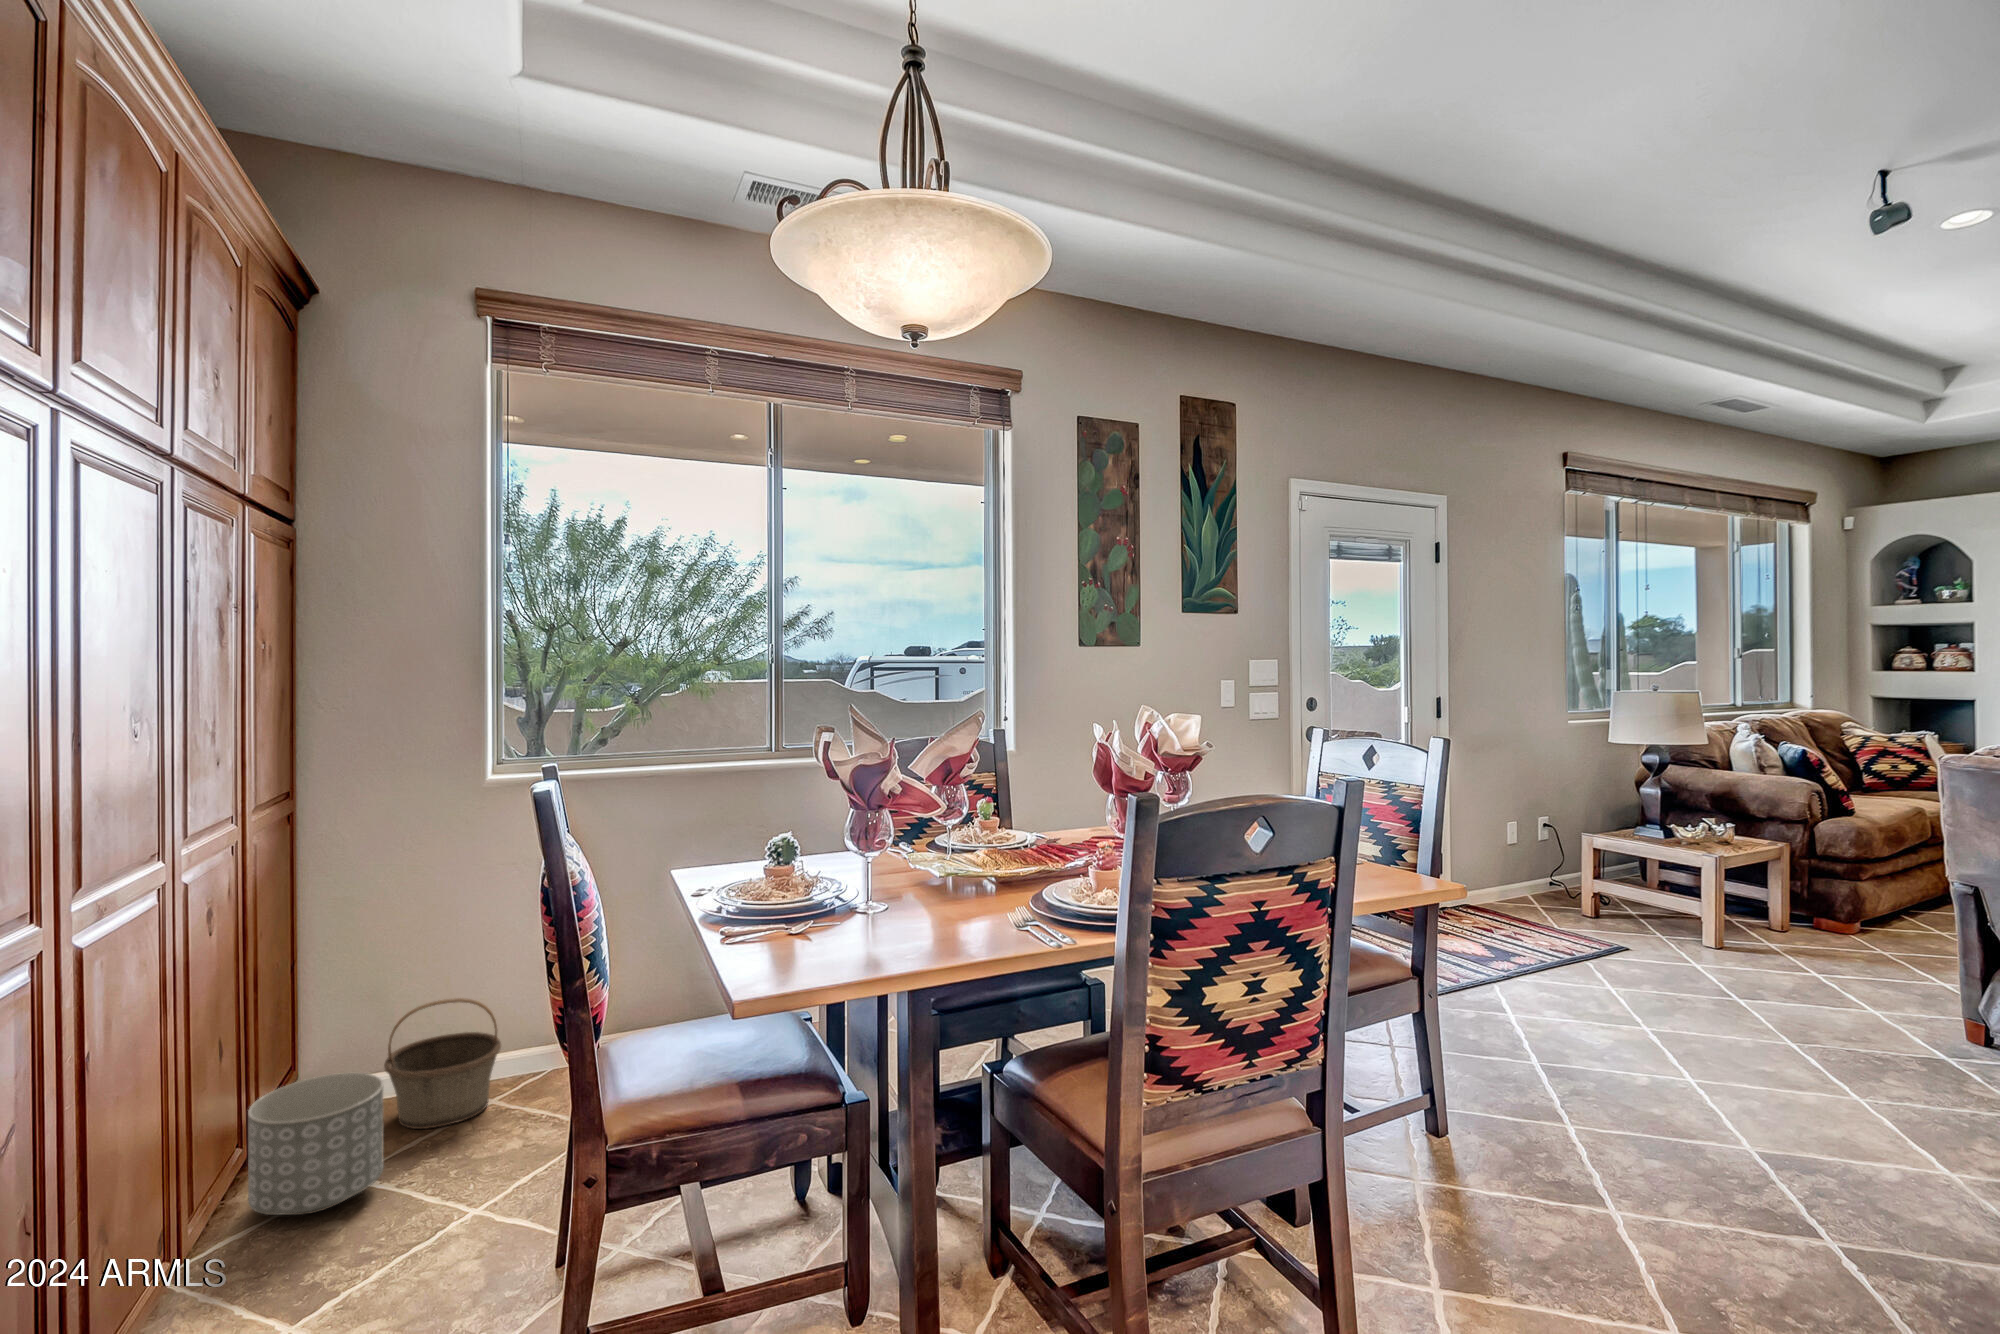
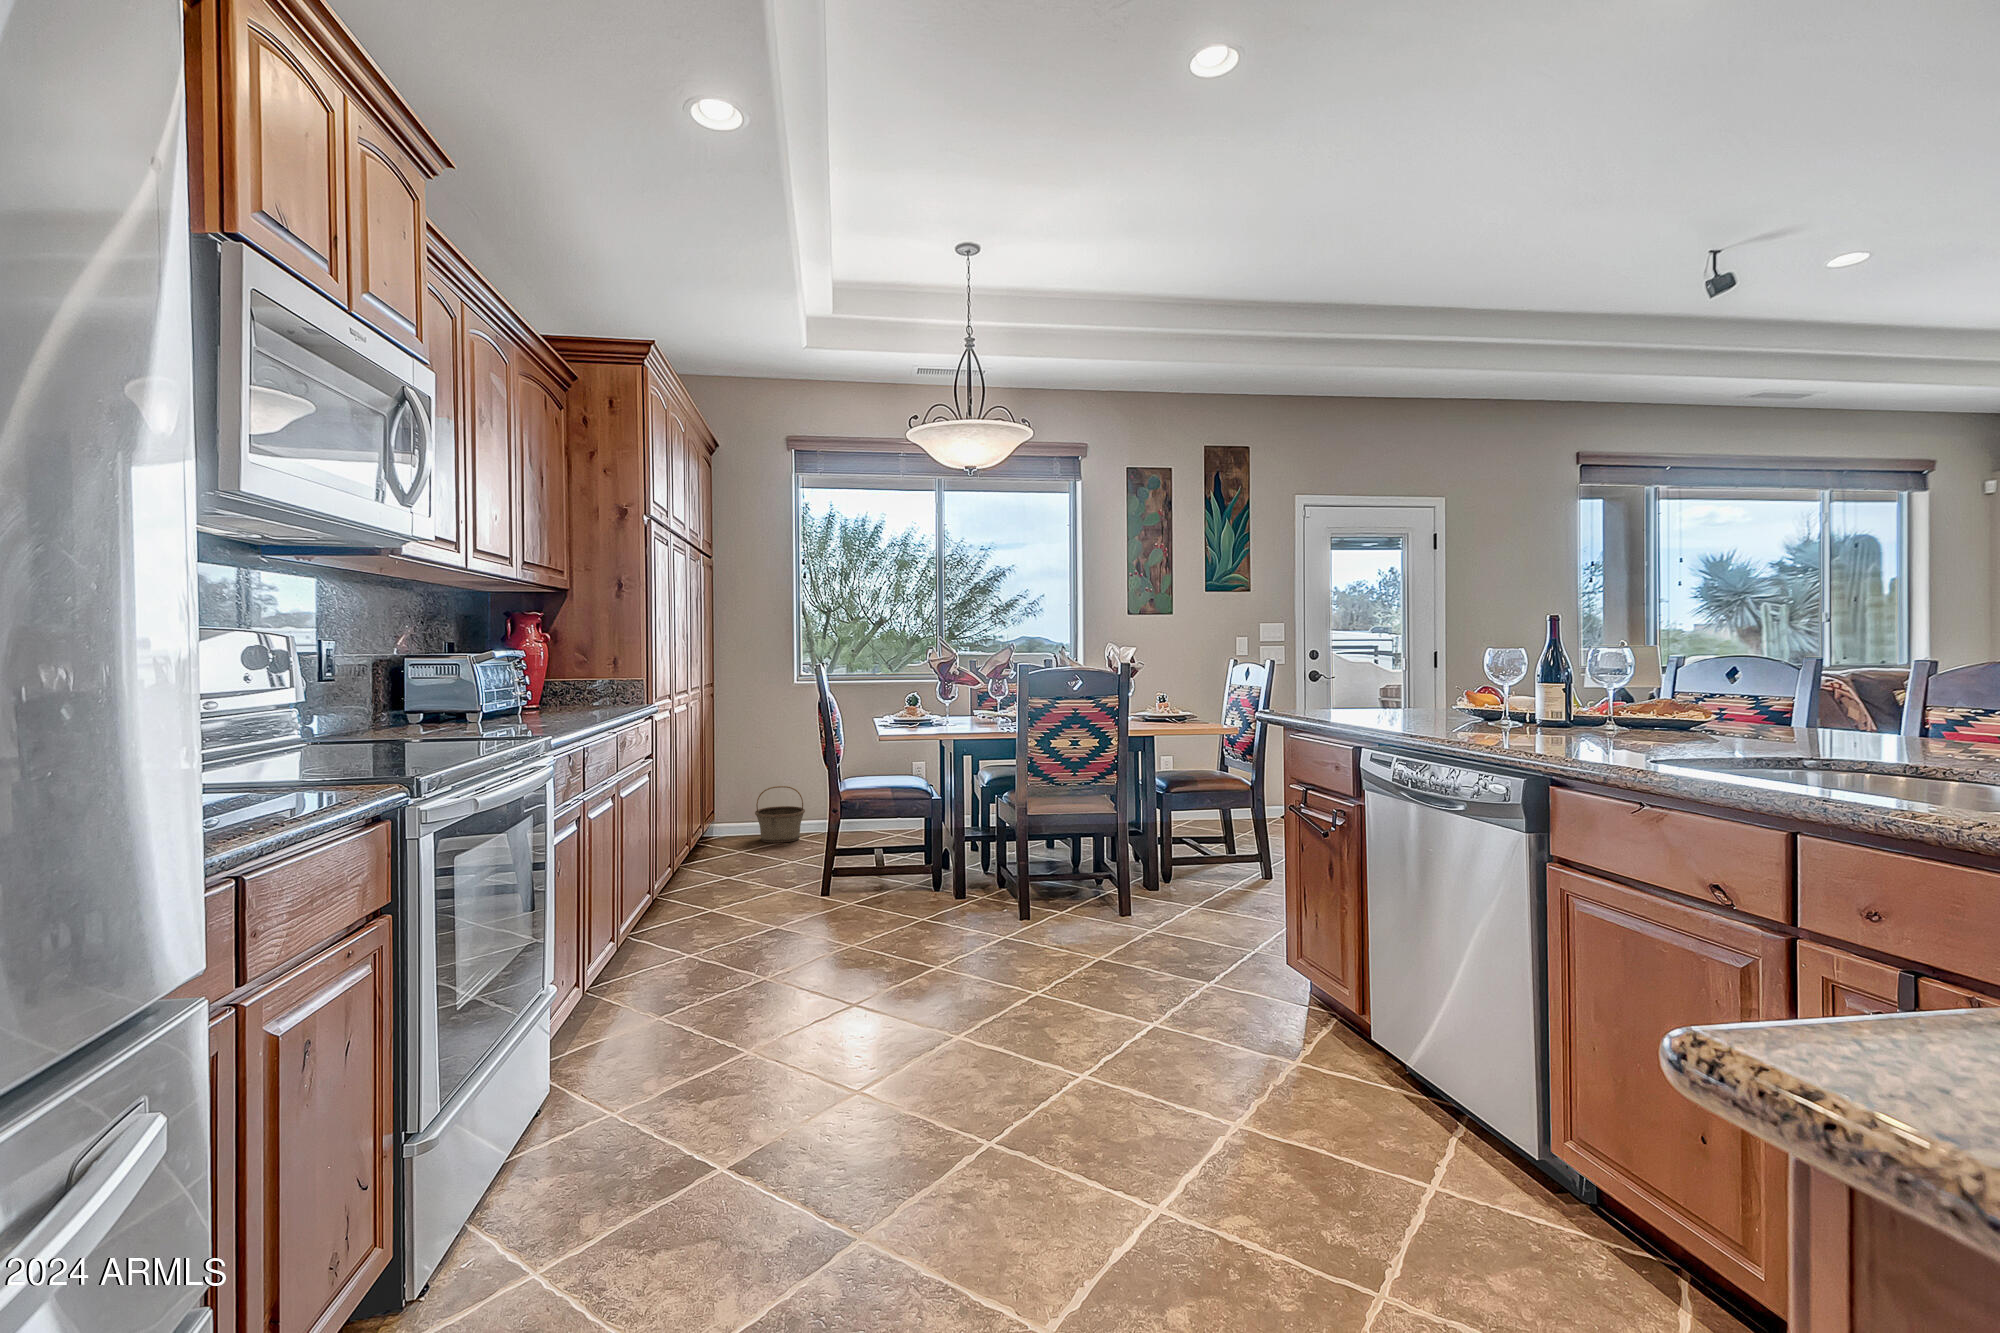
planter: present [248,1073,384,1215] -> none [708,806,758,858]

